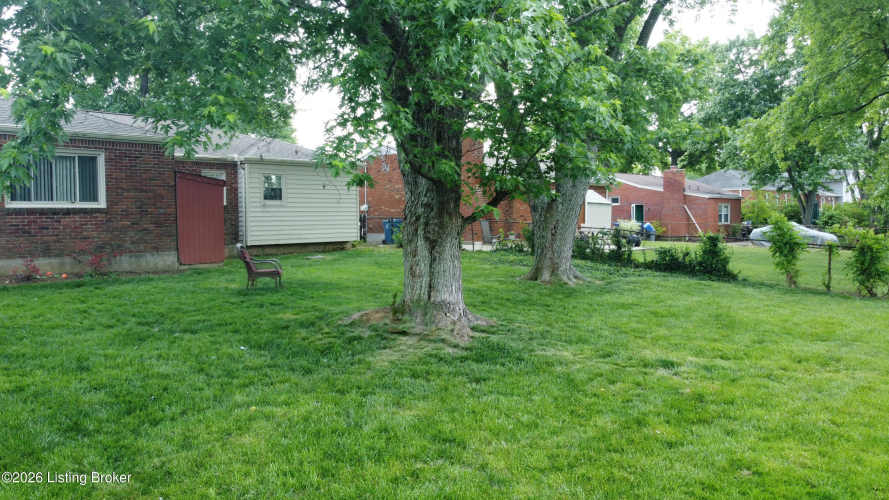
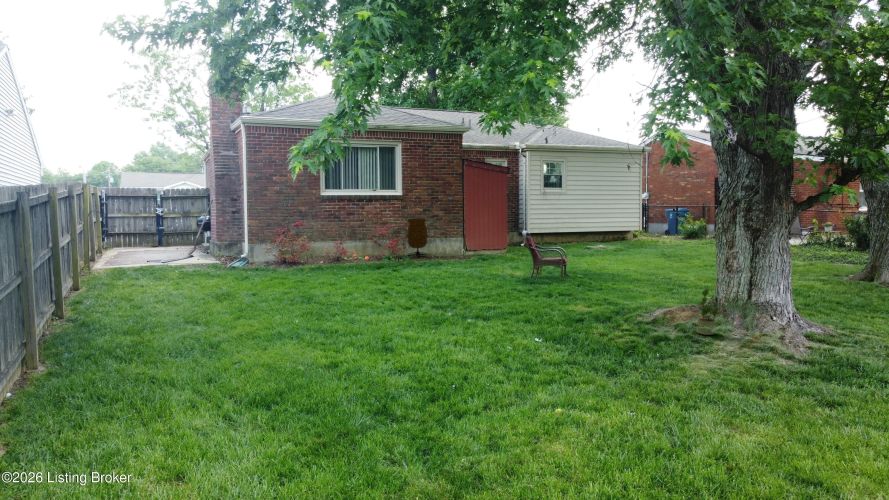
lounge chair: none [113,233,143,275] -> present [406,218,430,257]

